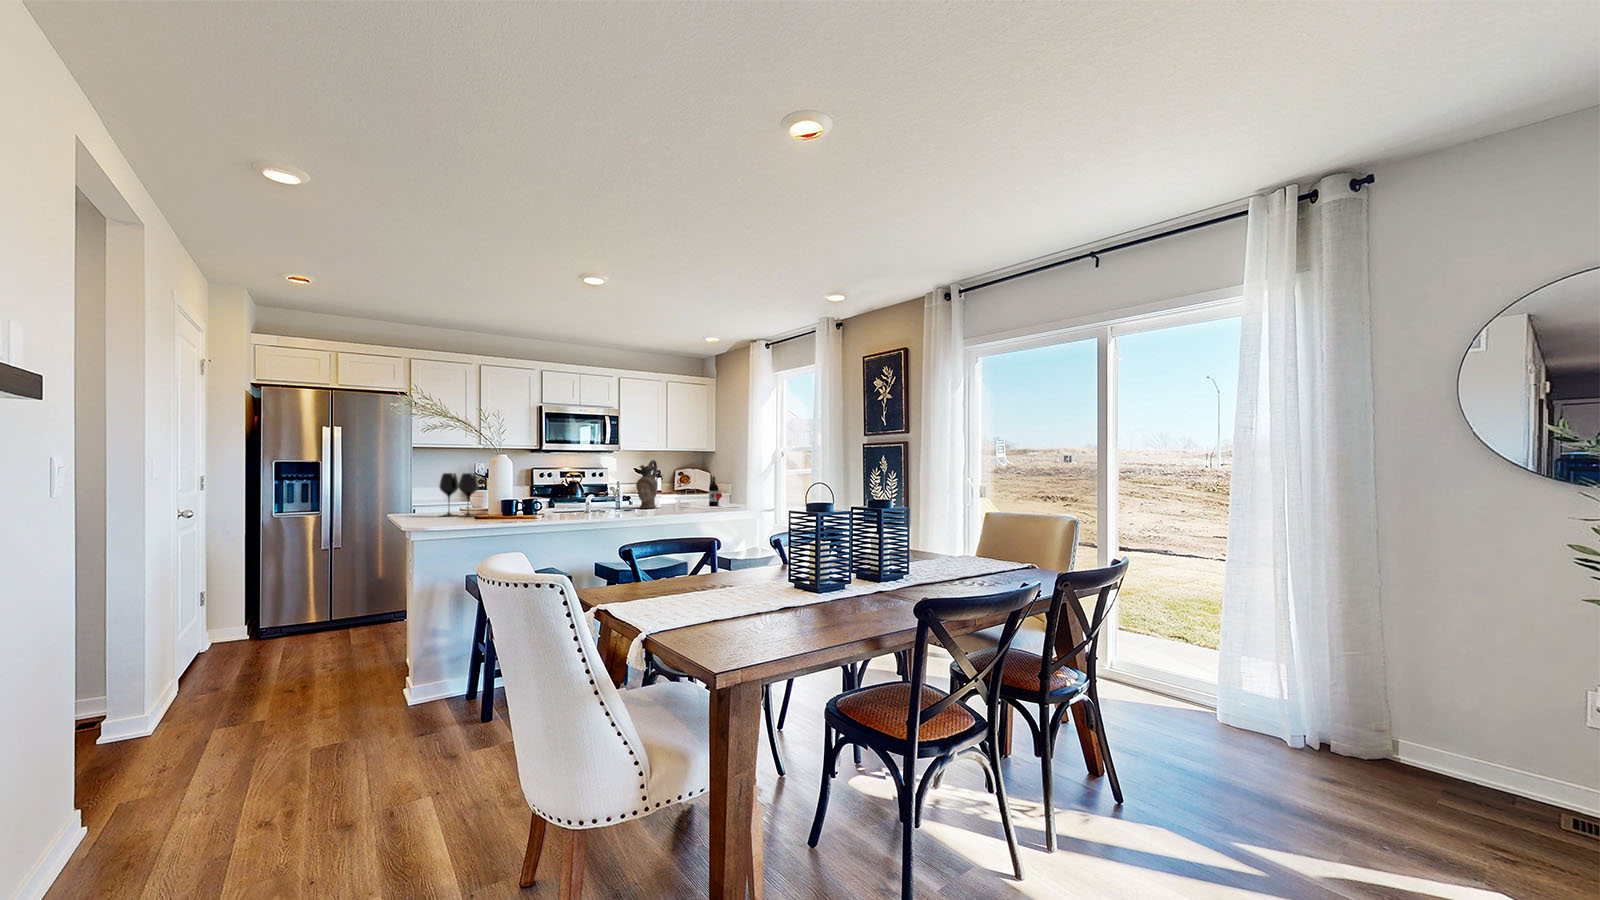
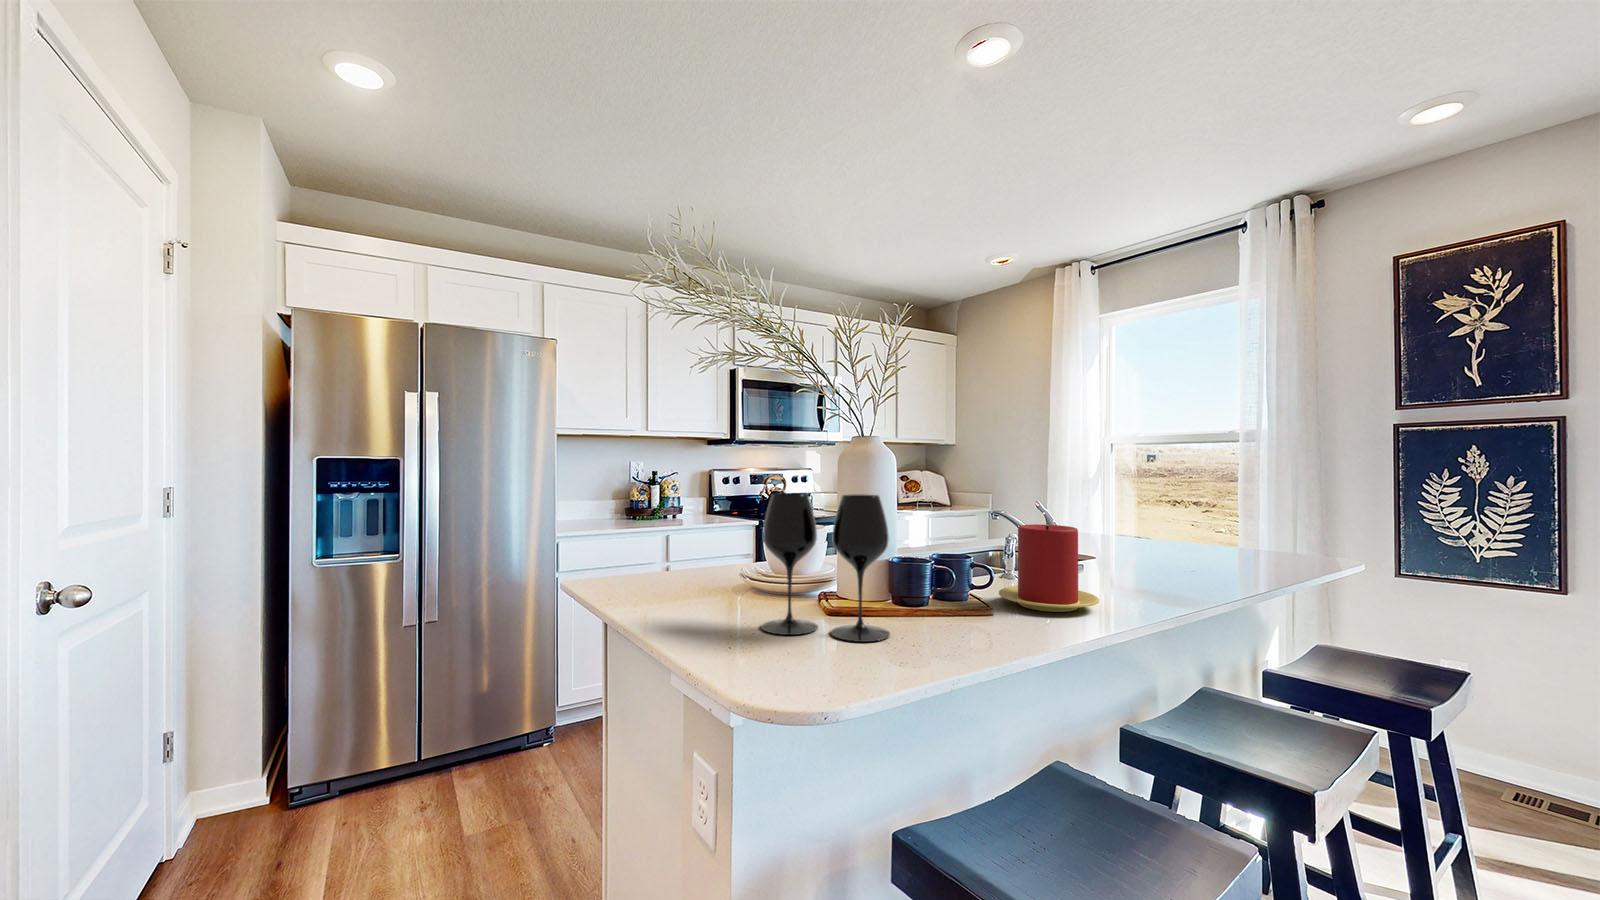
ceramic pitcher: present [636,460,657,508] -> none [1114,455,1168,569]
wine bottle: present [680,476,738,509] -> none [1159,491,1317,572]
candle: none [539,486,574,514] -> present [999,524,1099,612]

